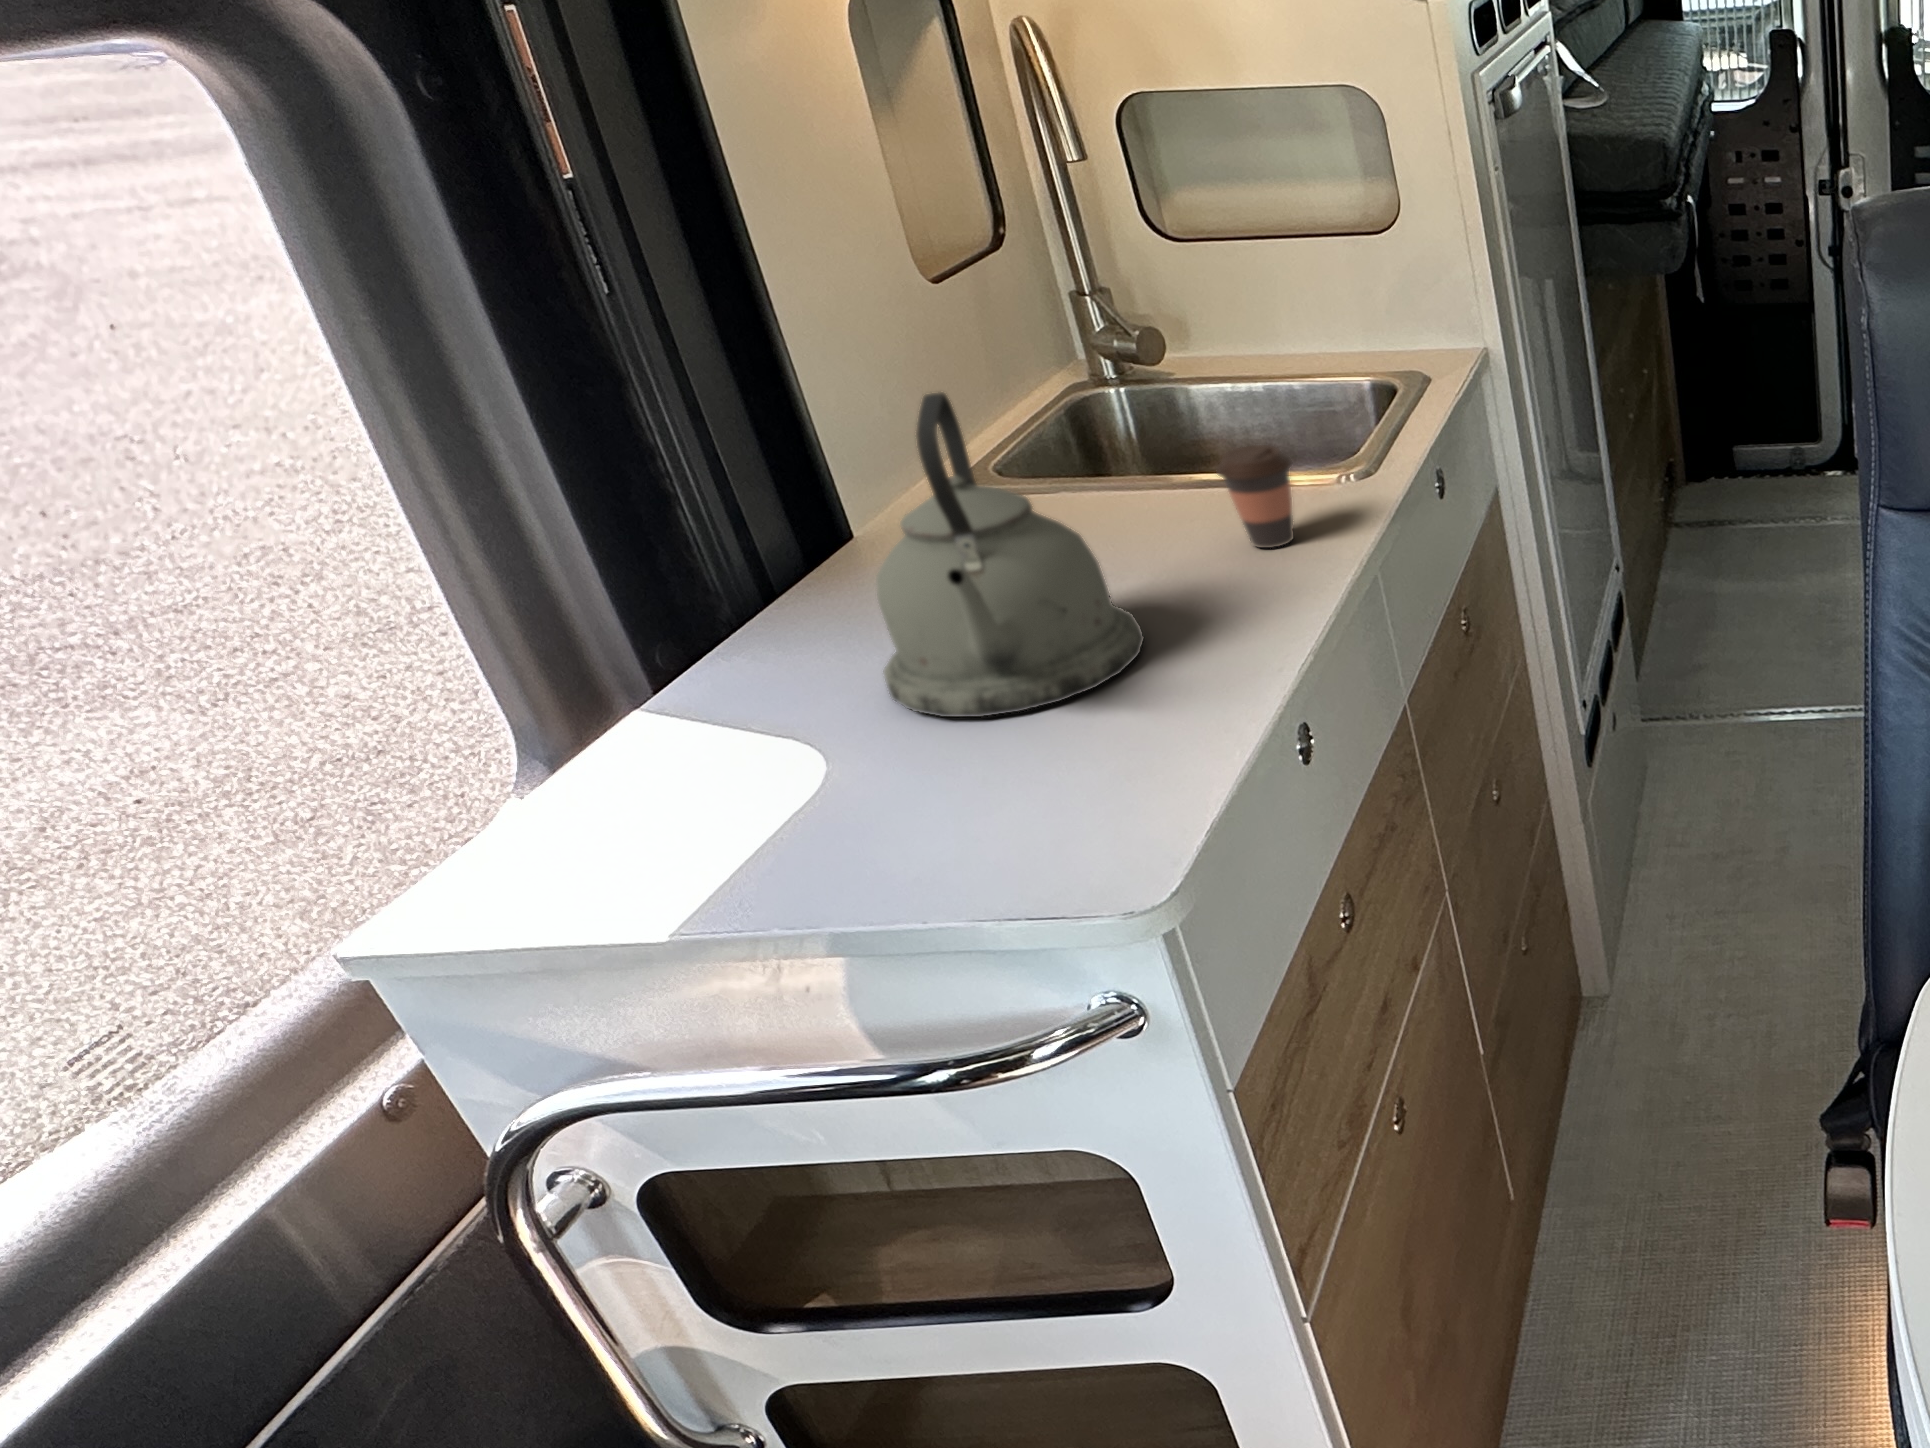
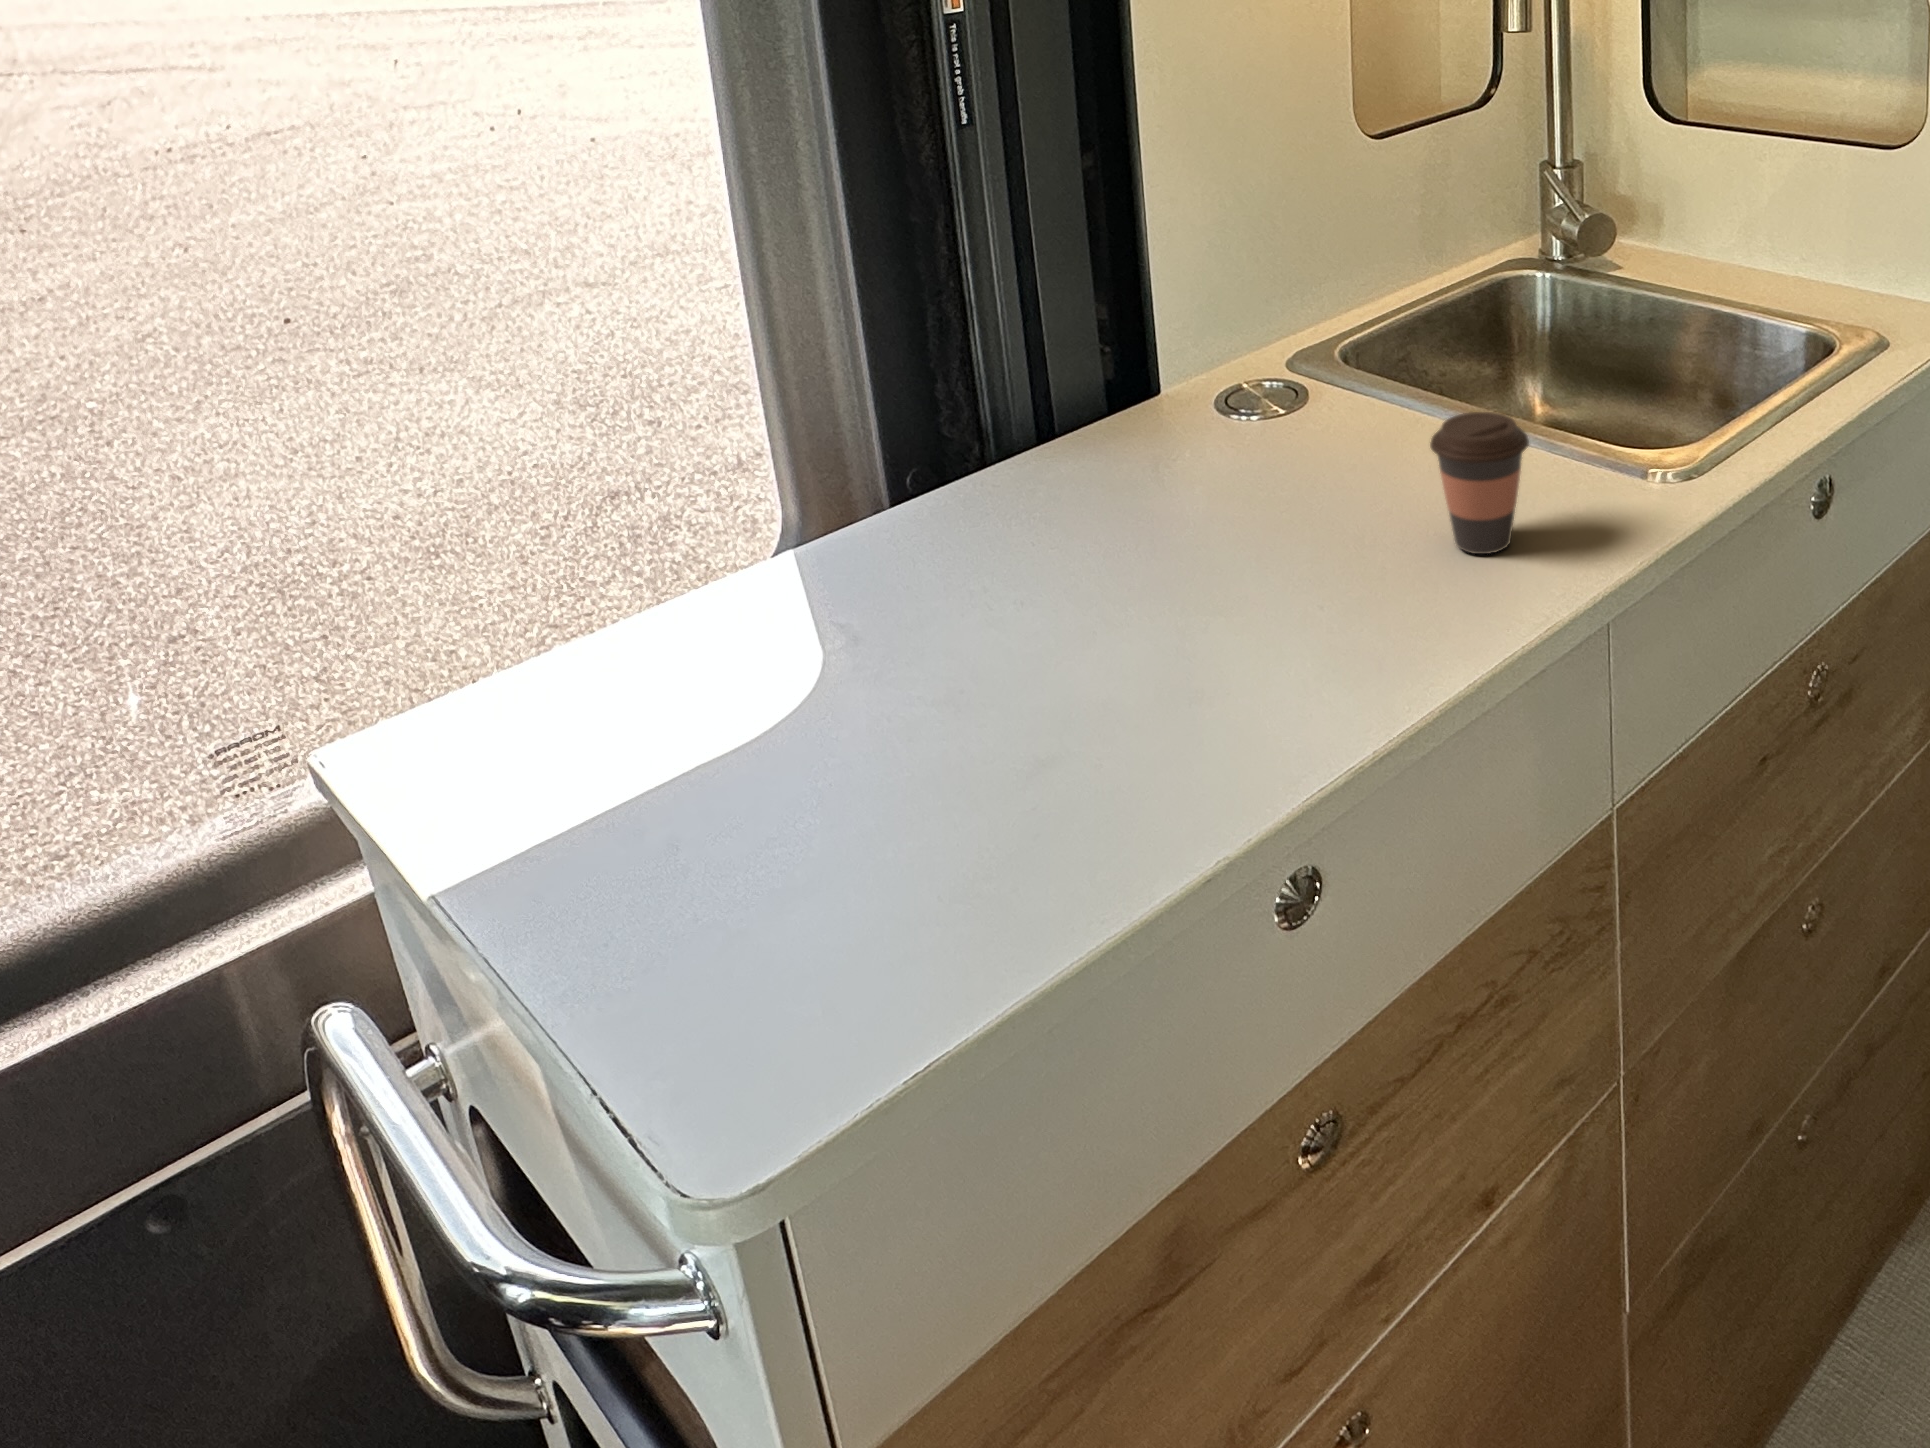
kettle: present [876,392,1144,717] -> none [896,288,1224,709]

